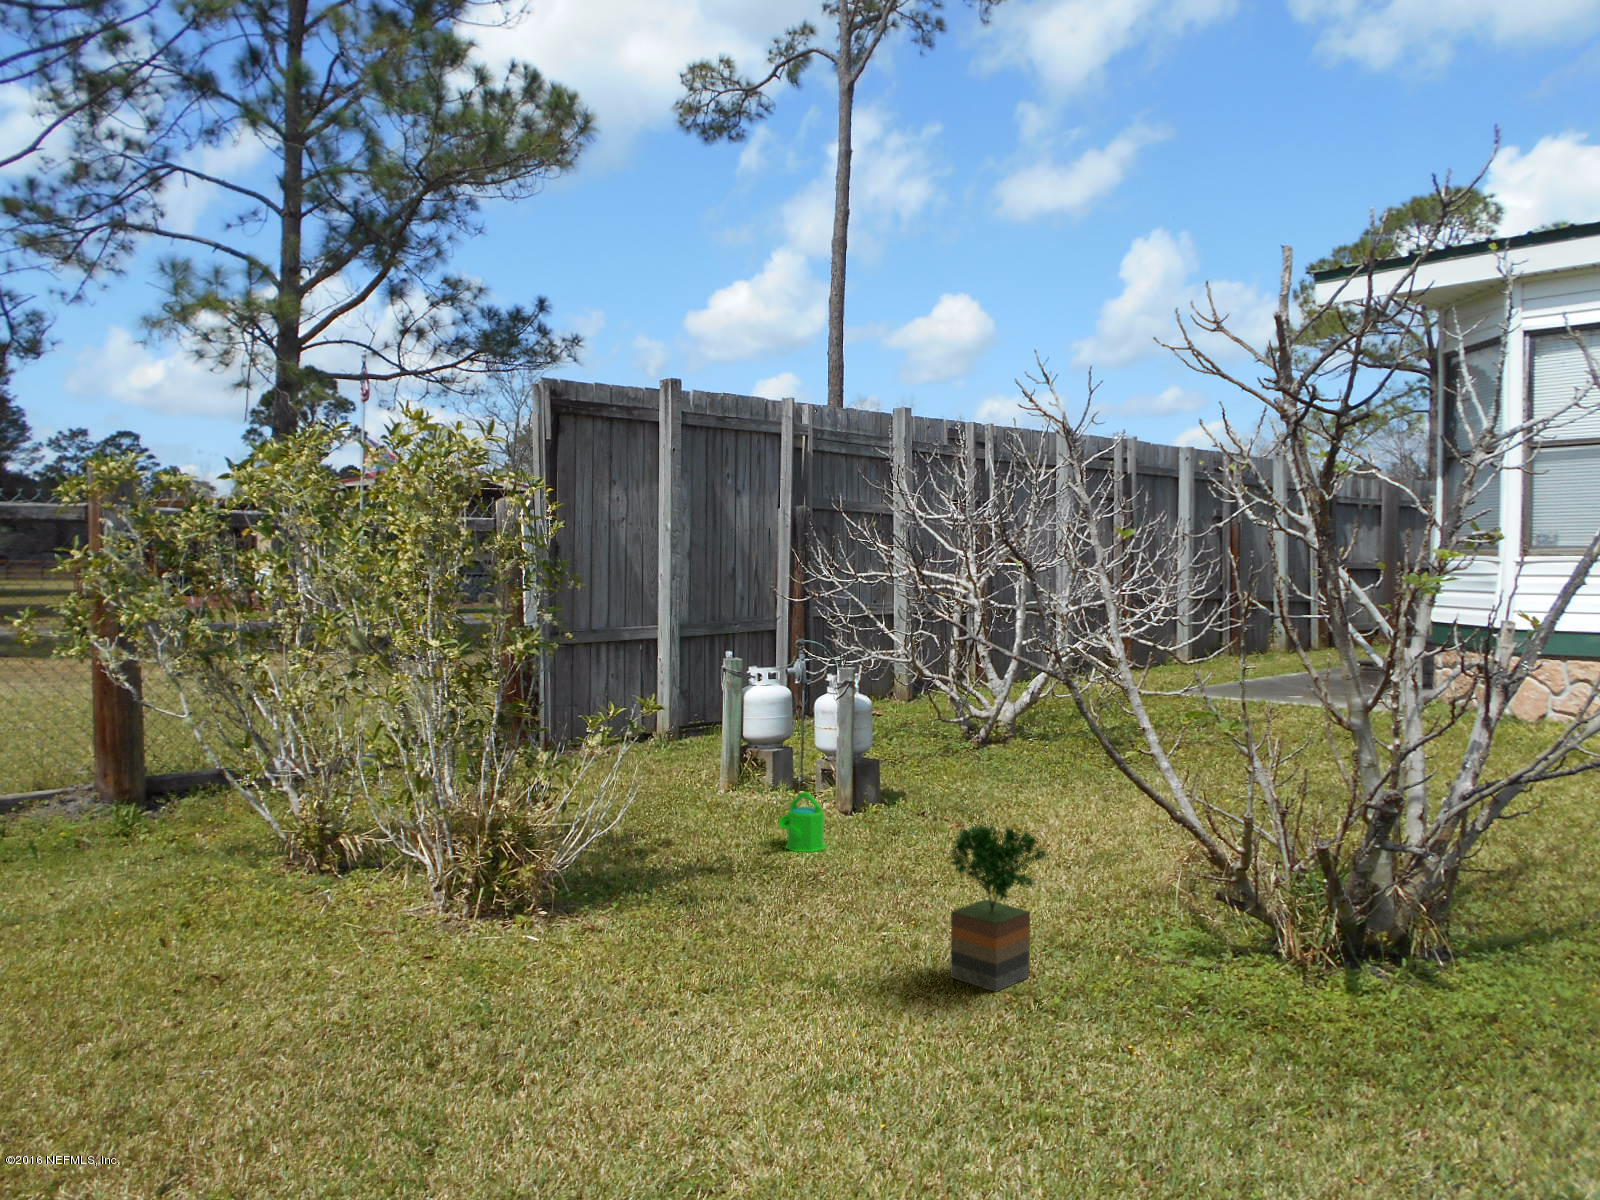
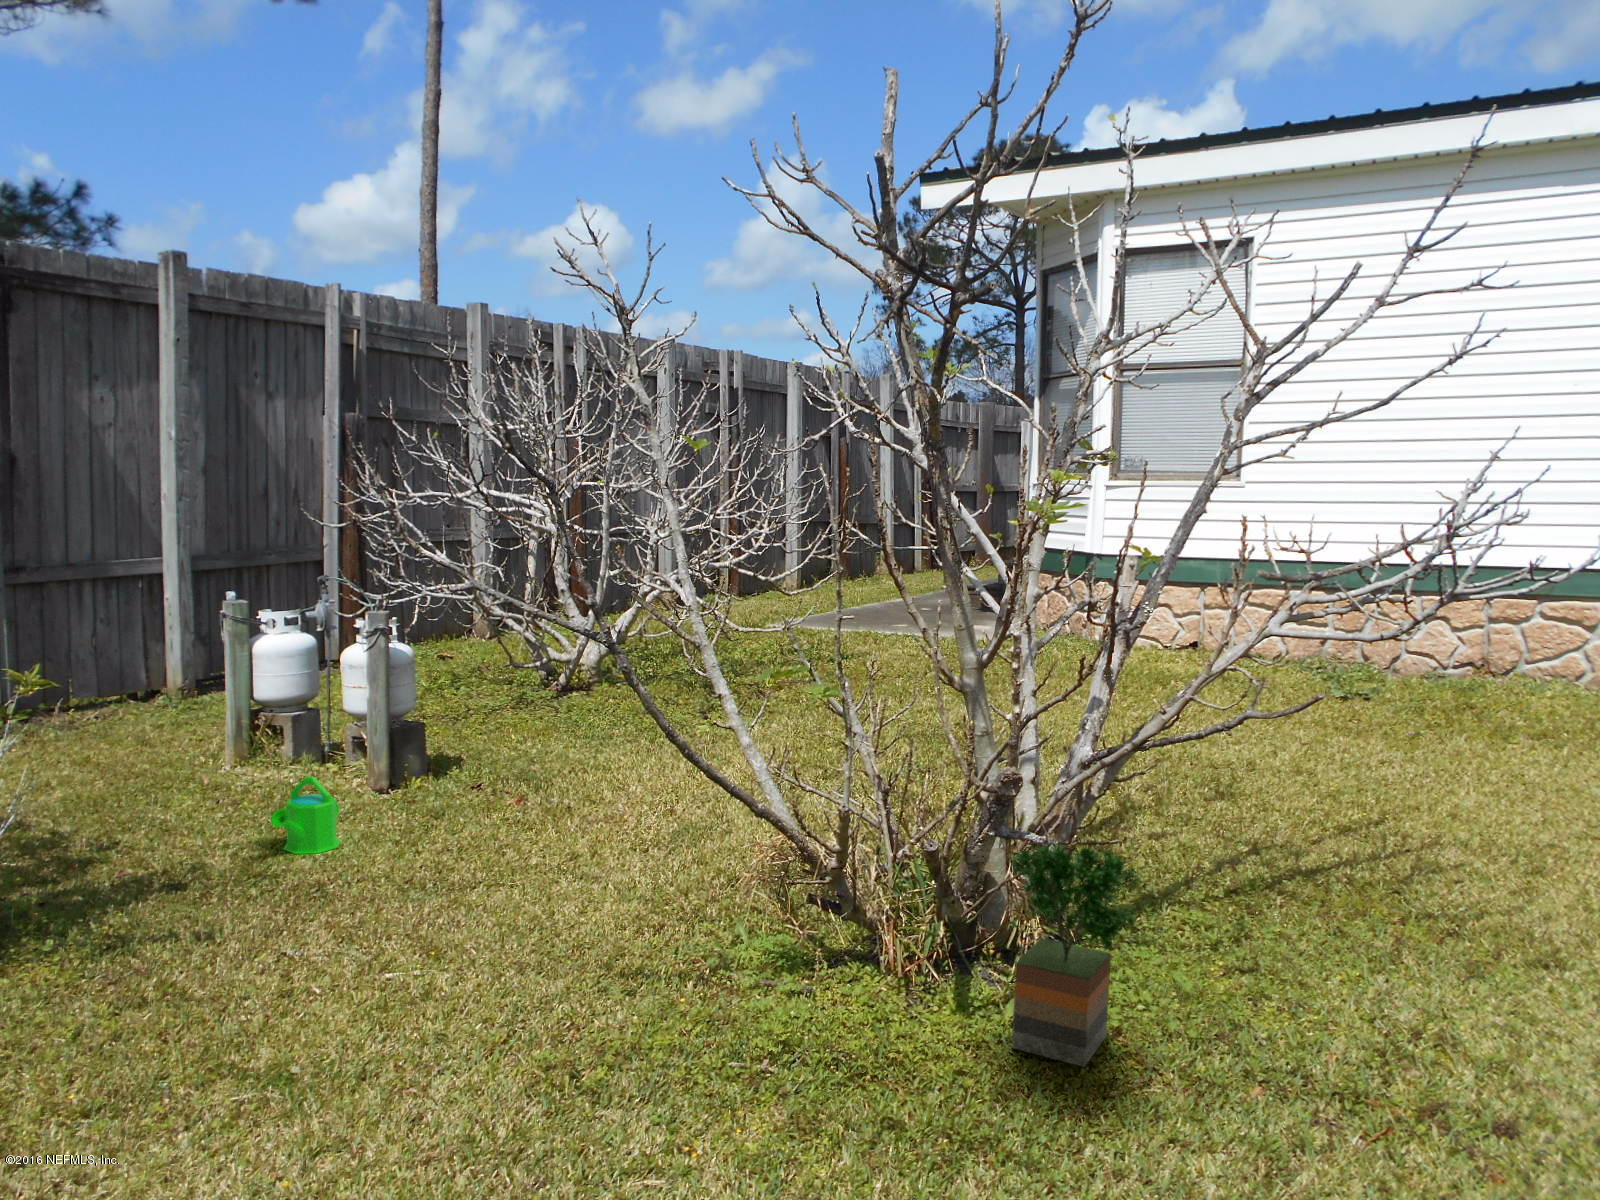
potted tree: present [951,825,1047,992] -> present [1010,842,1141,1067]

